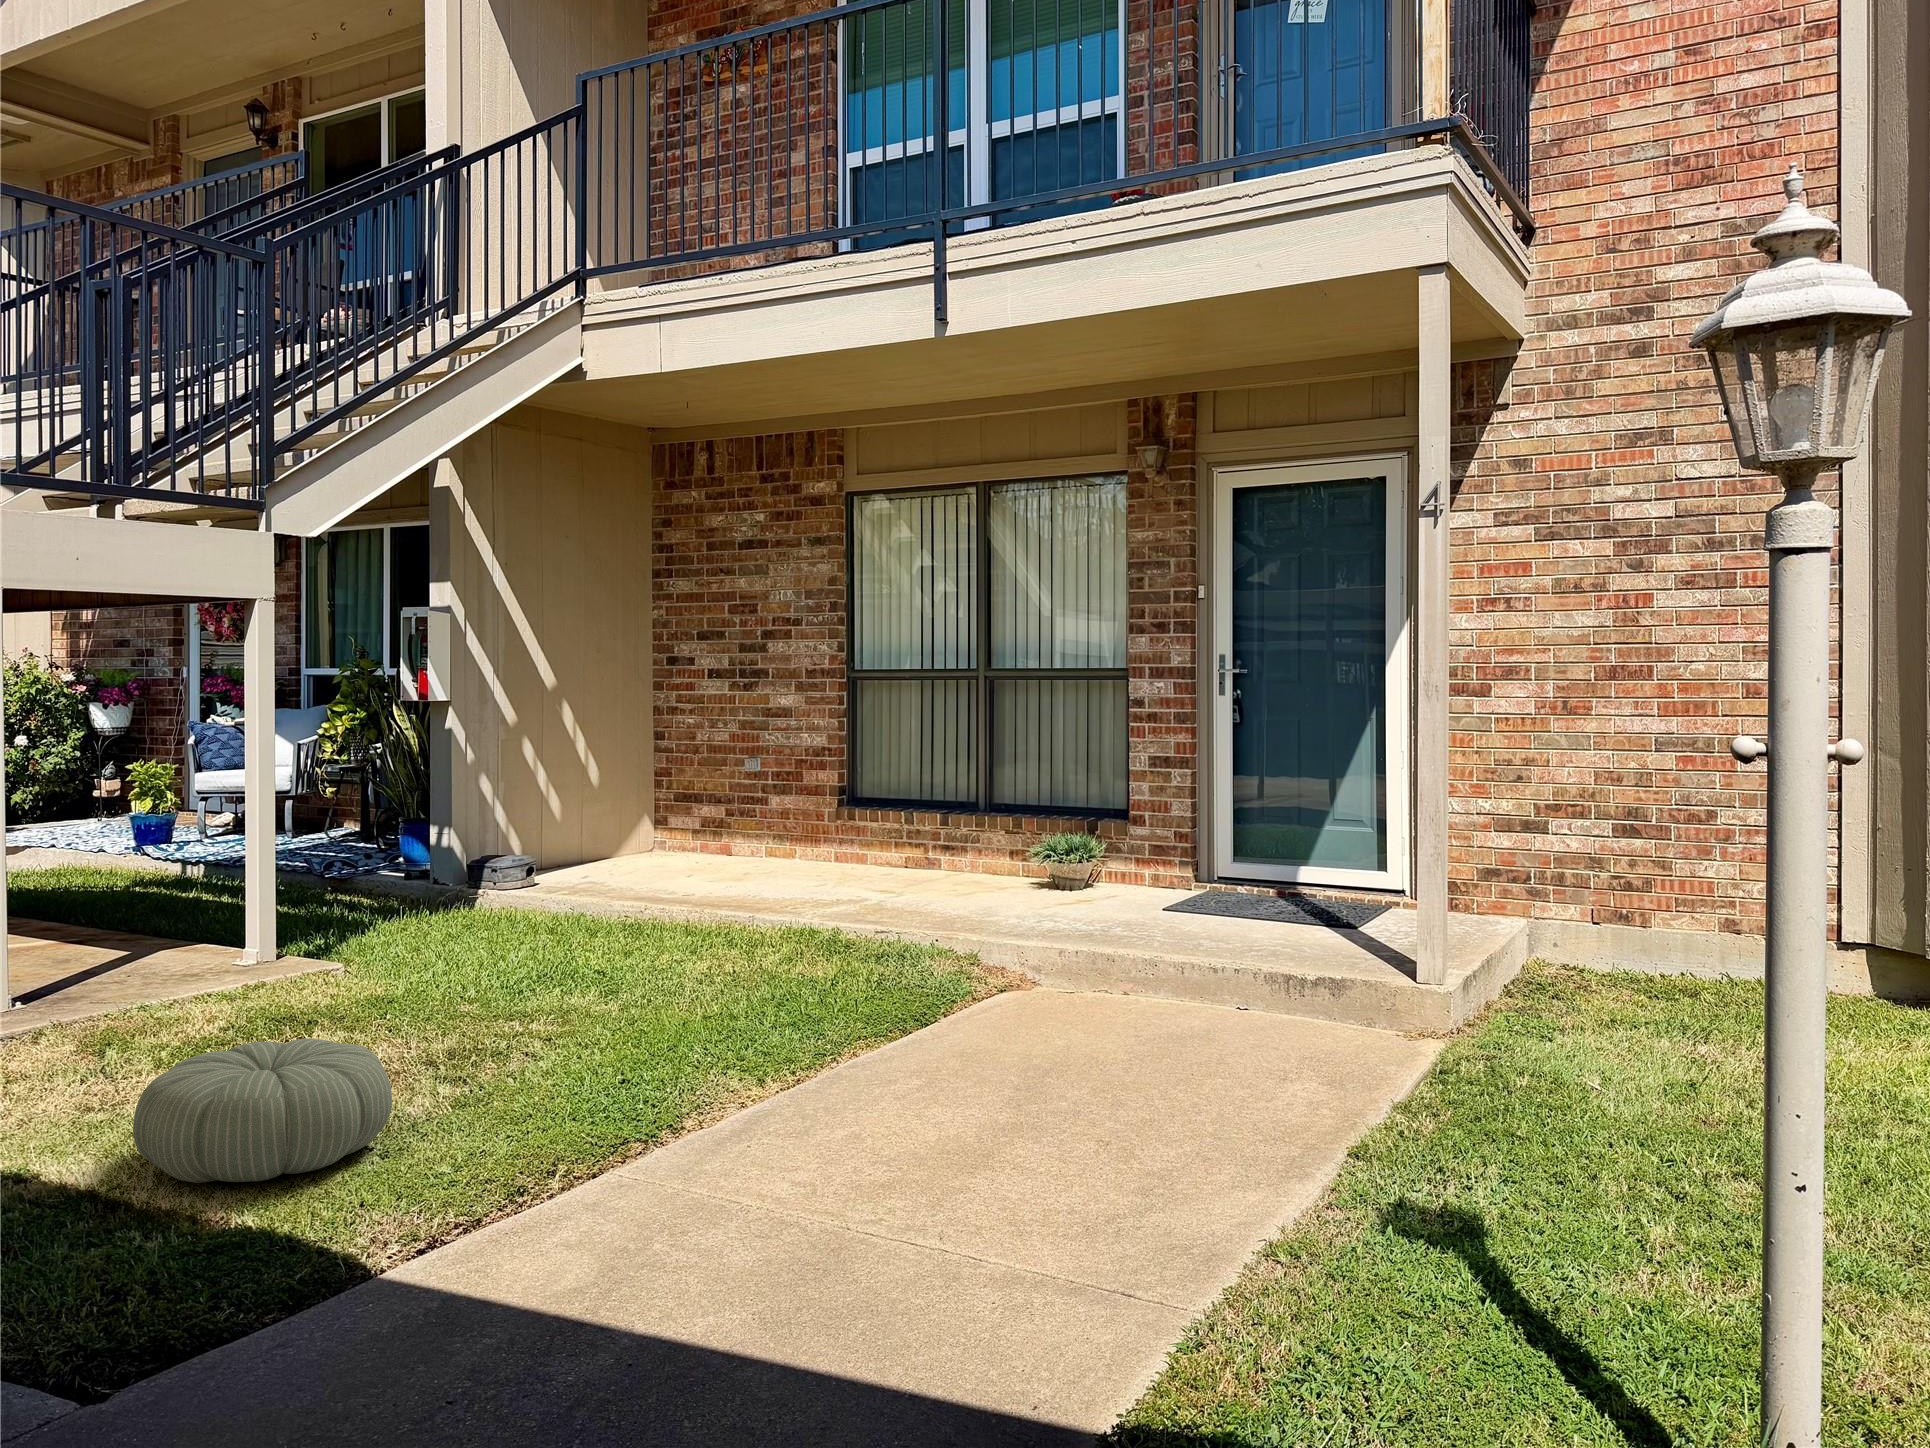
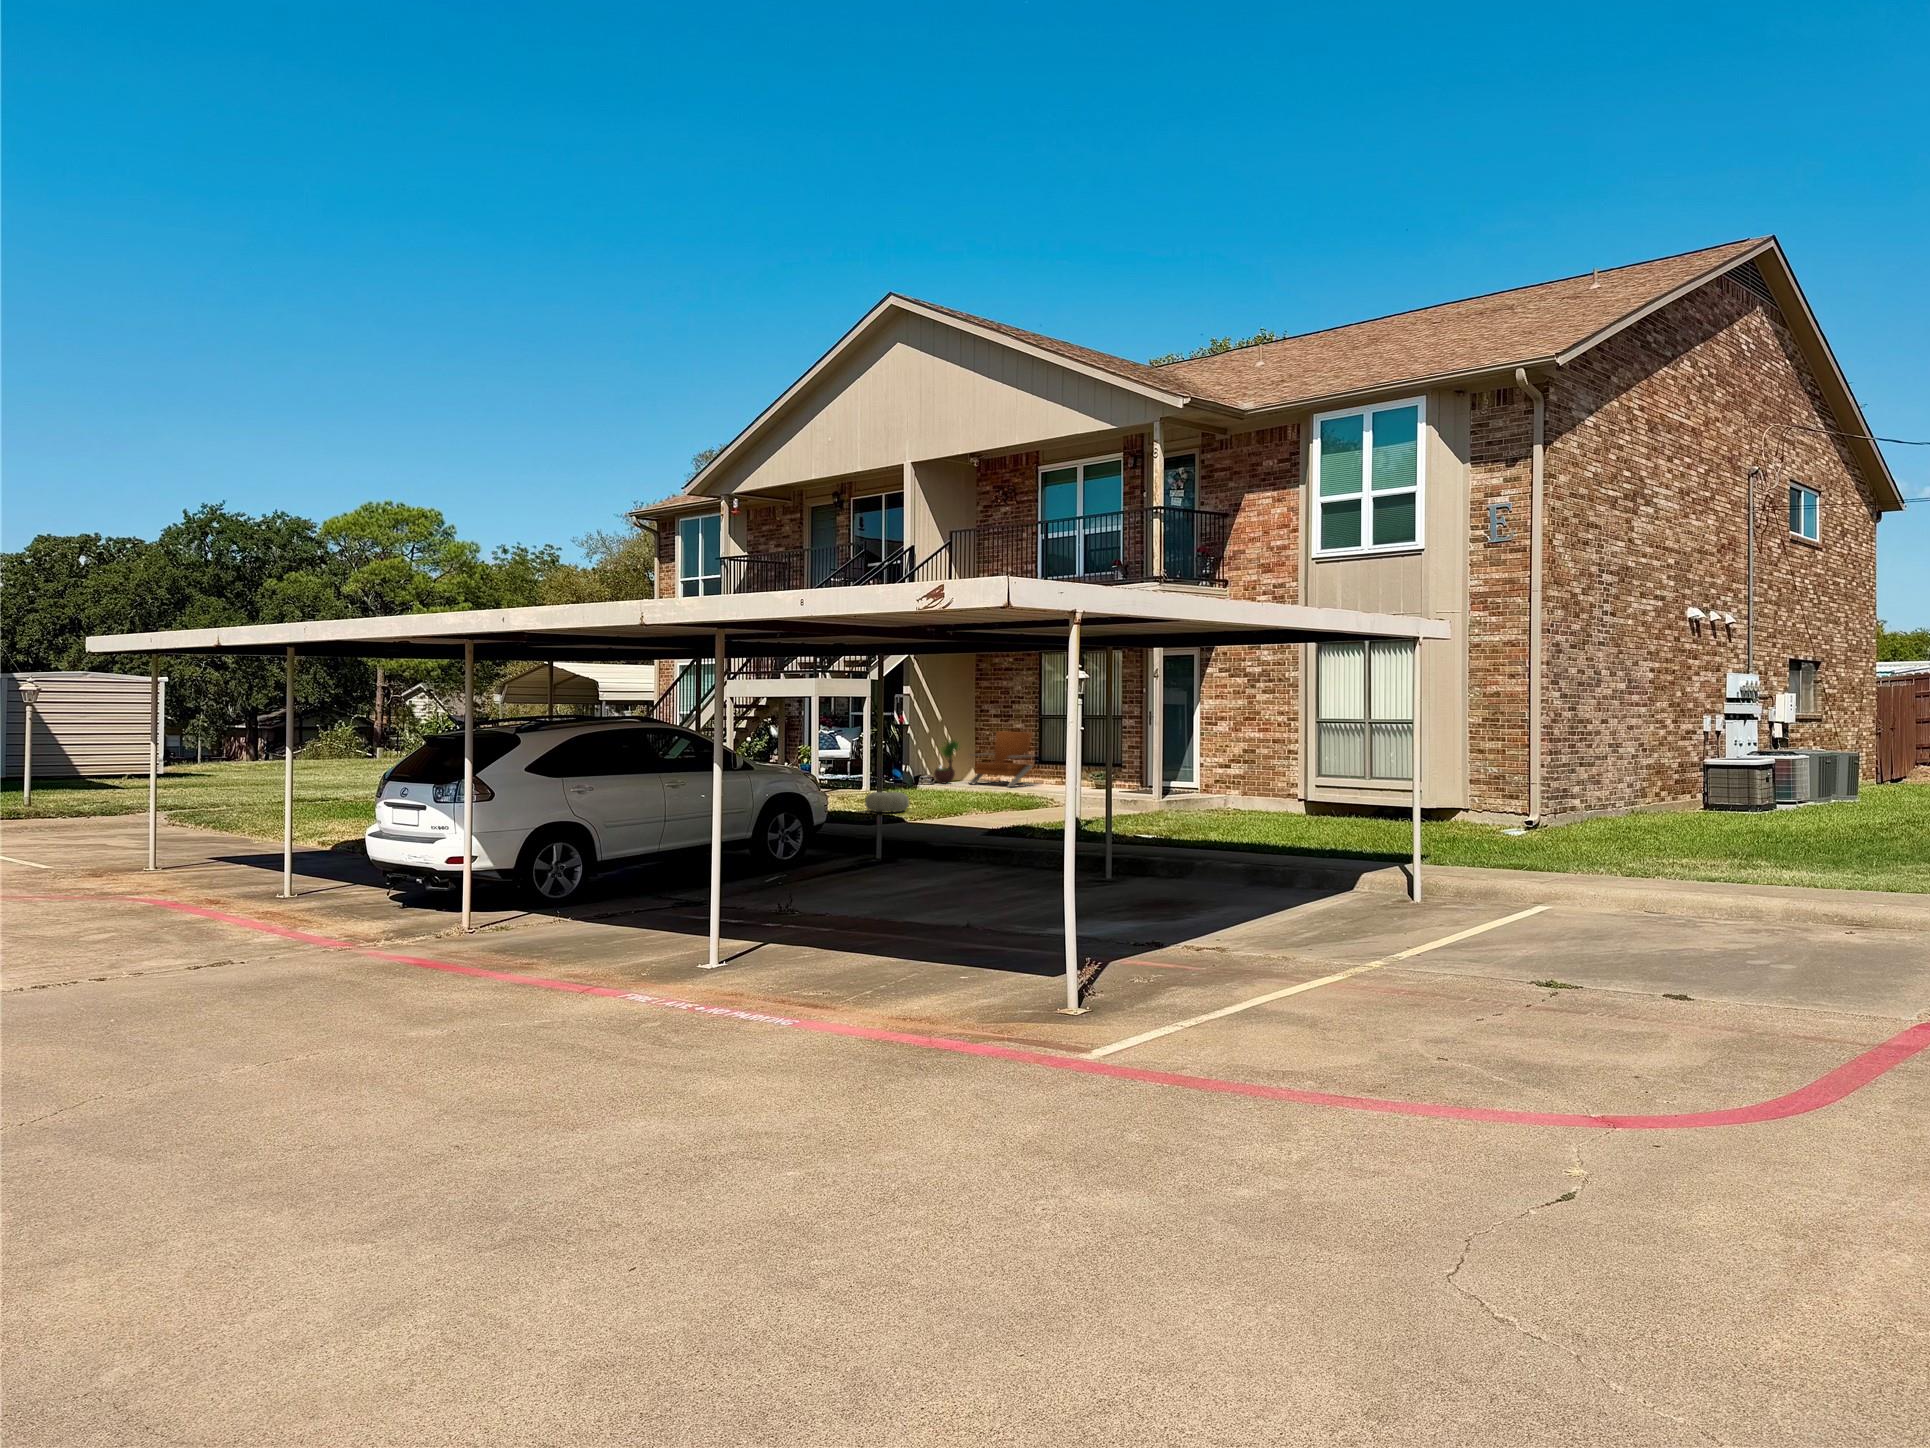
lounge chair: none [641,715,863,888] -> present [969,731,1039,787]
potted tree: none [533,732,619,874] -> present [934,740,958,783]

